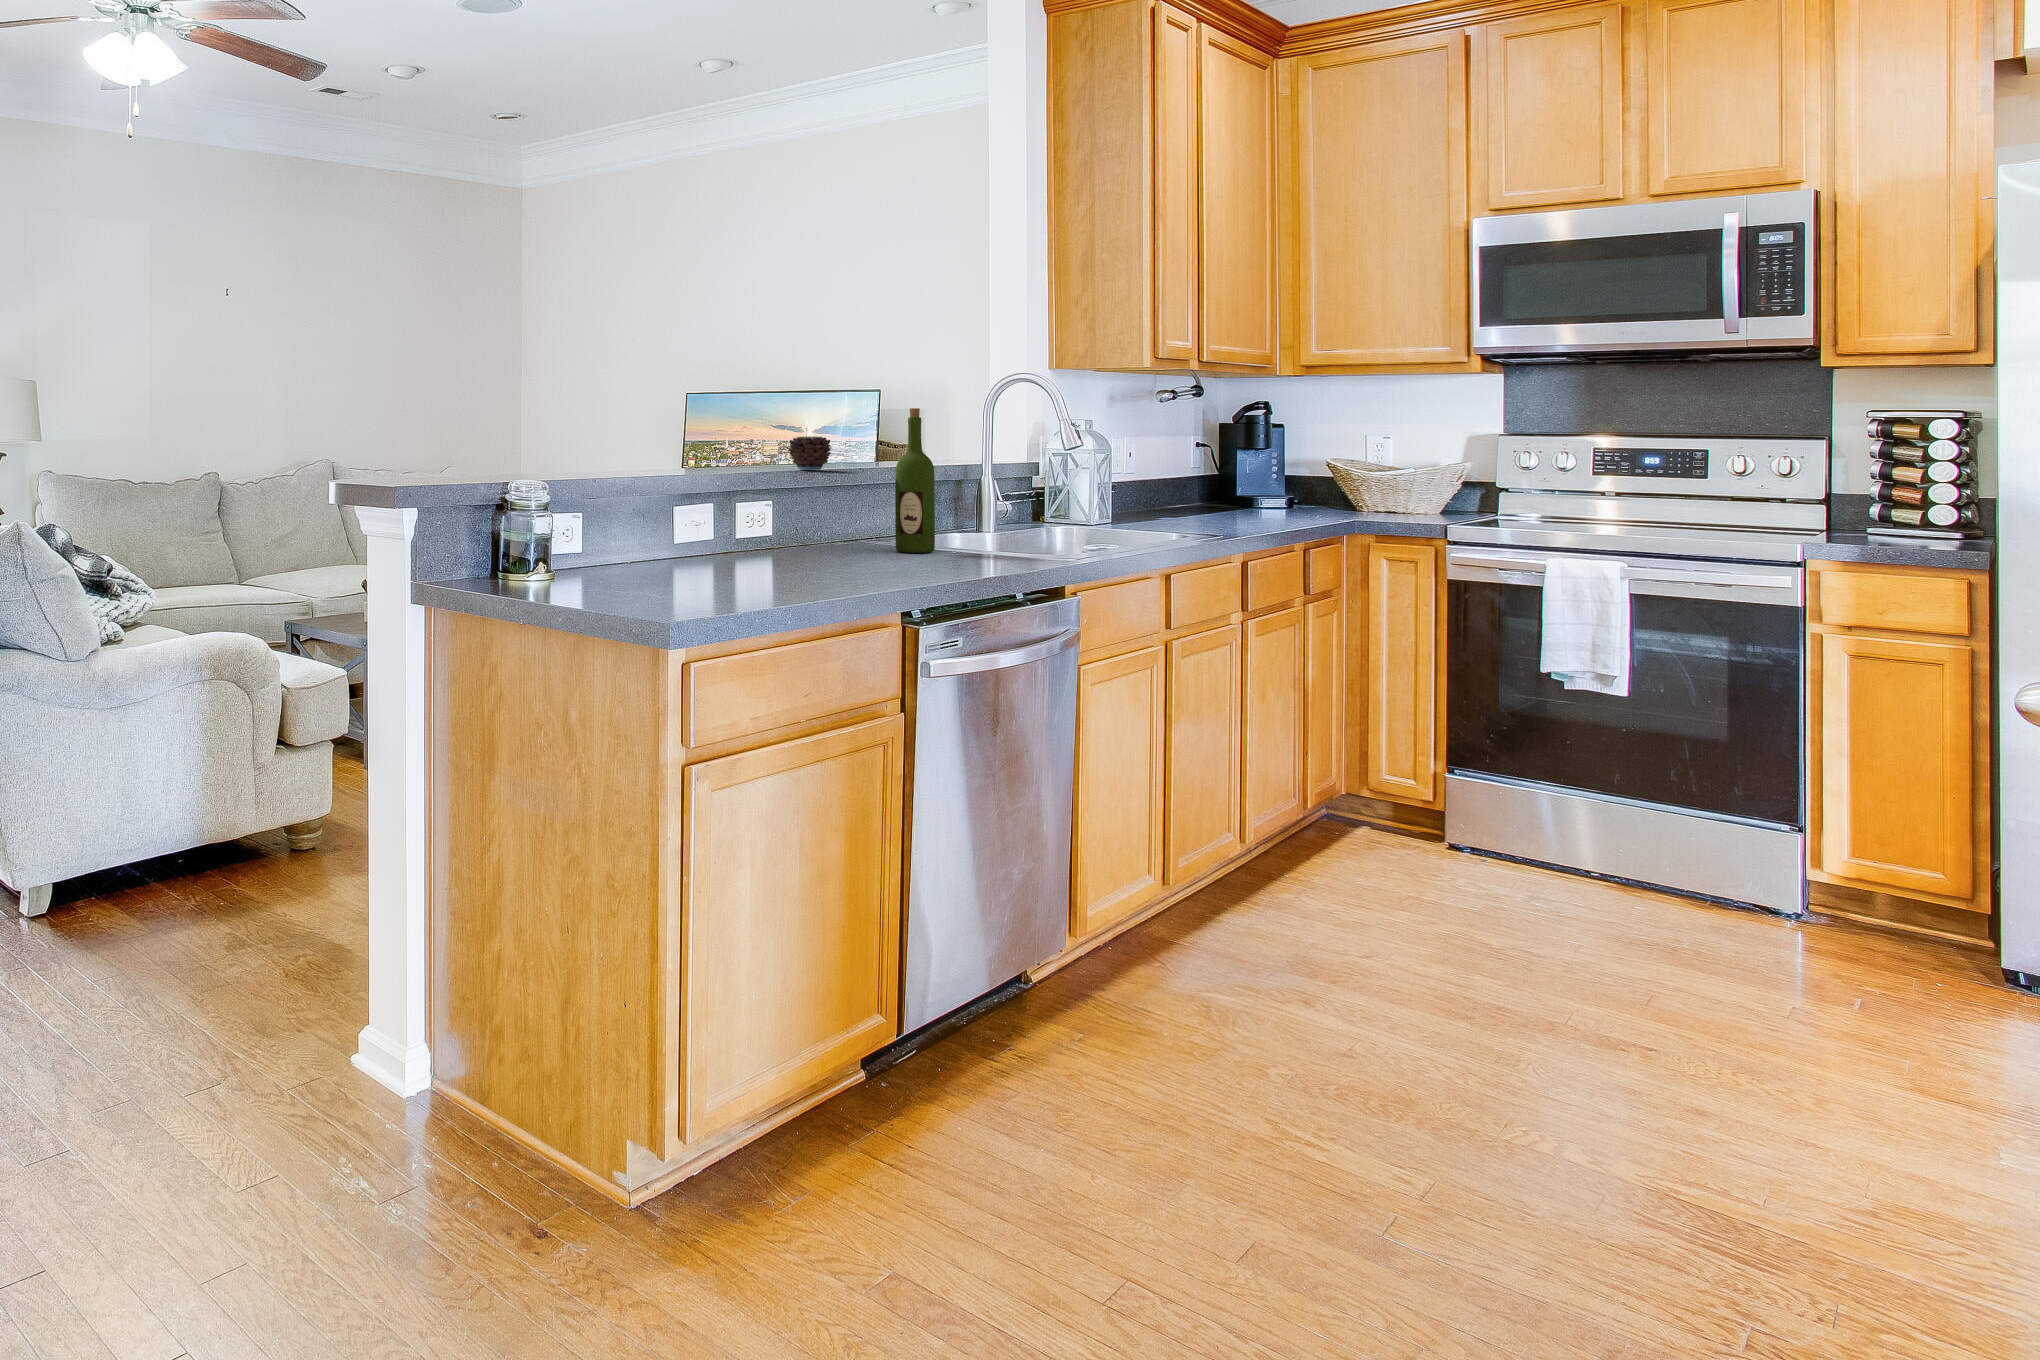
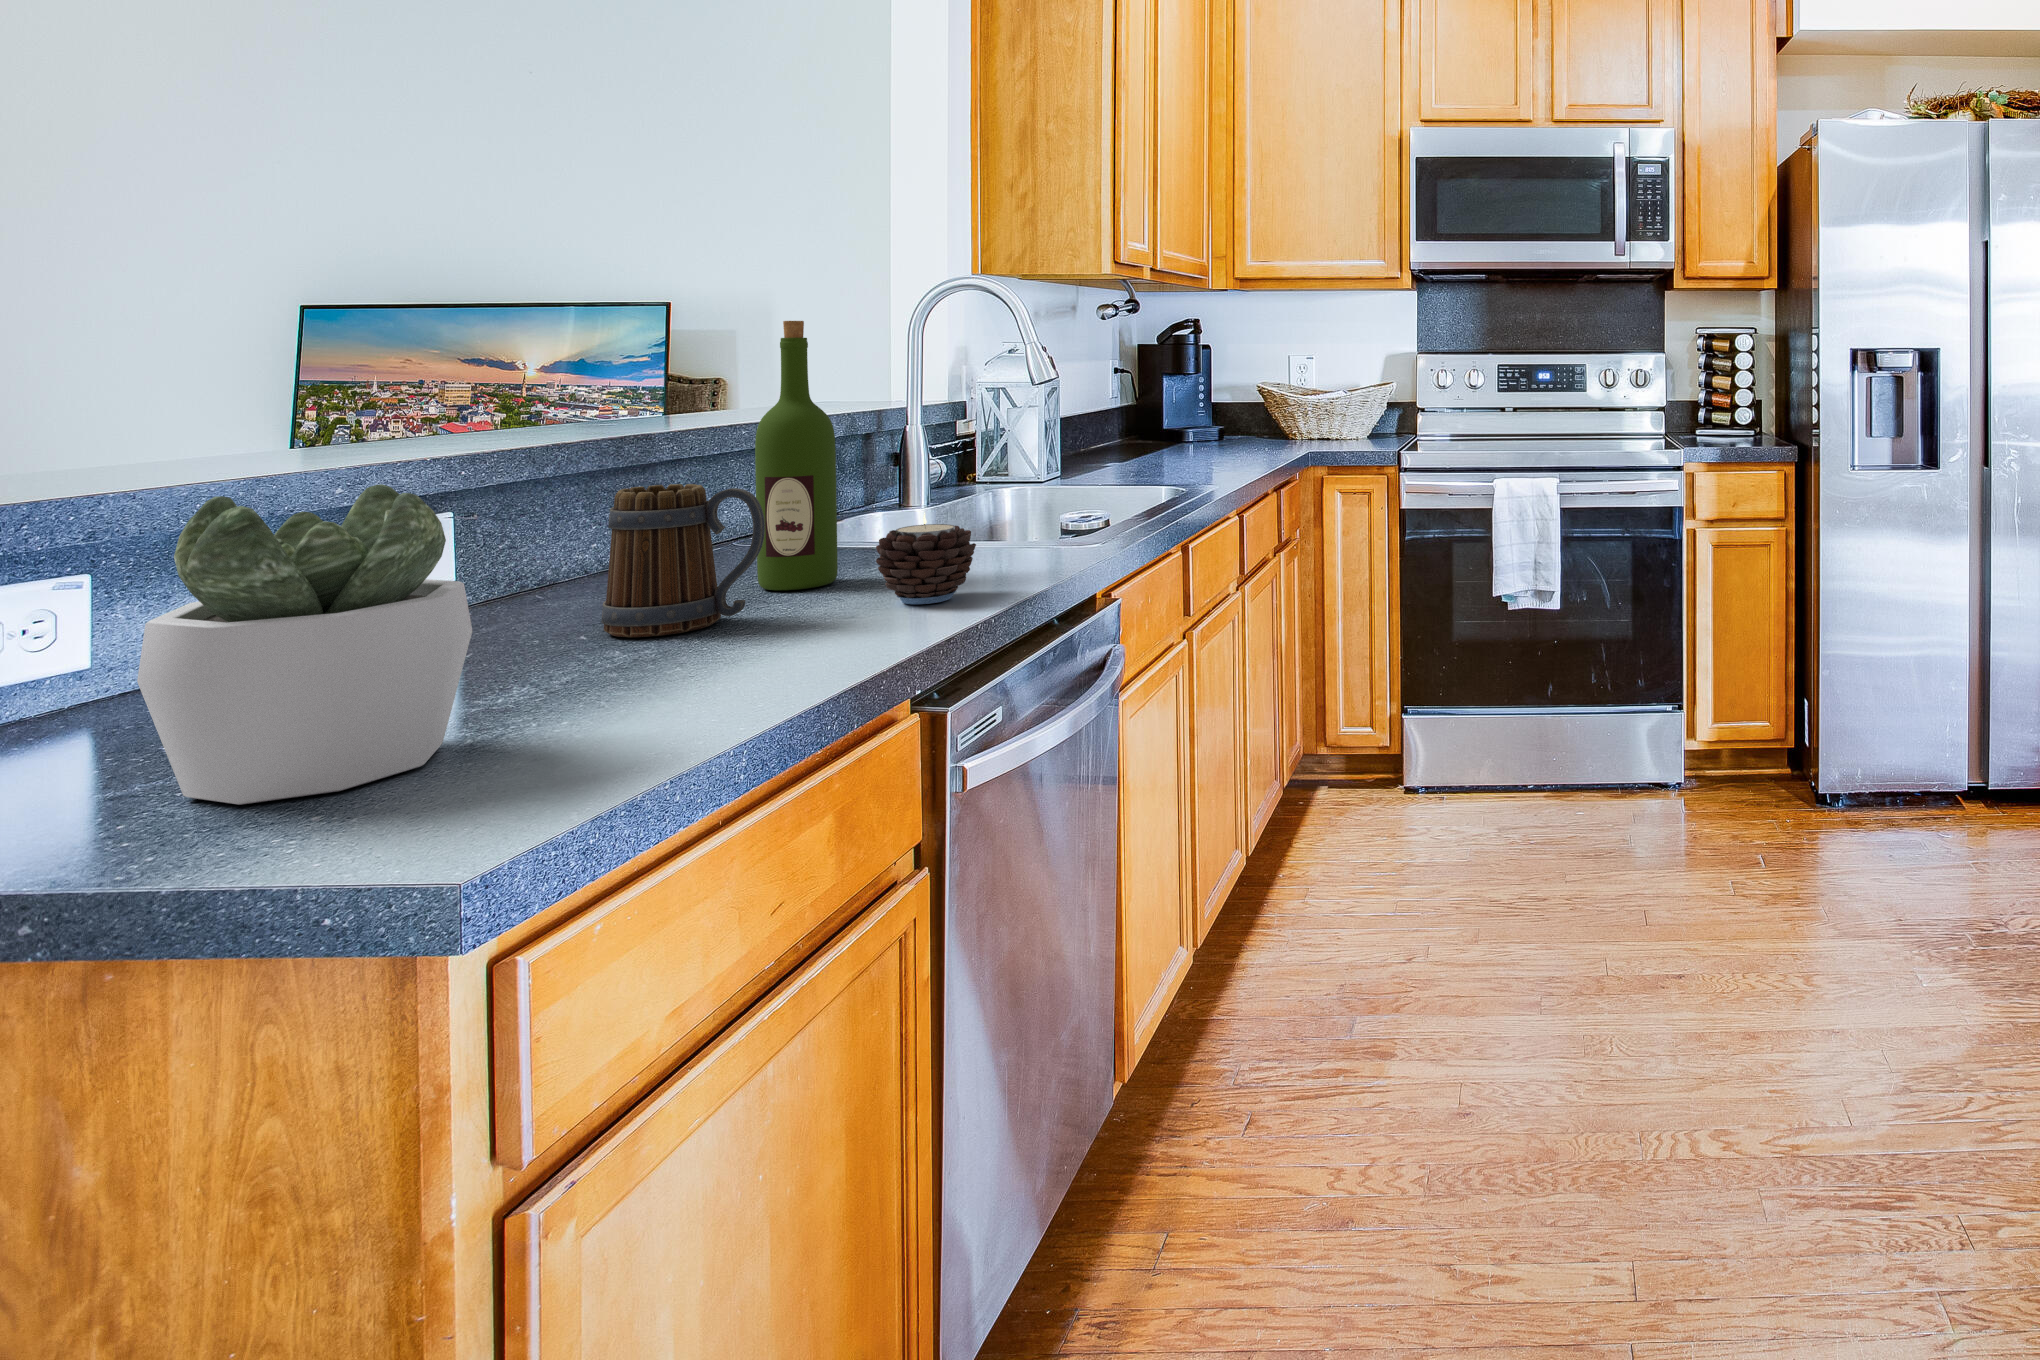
candle: present [789,430,831,470] -> present [876,513,976,604]
succulent plant: none [702,472,790,577] -> present [137,484,472,805]
mug: none [828,489,897,559] -> present [601,484,765,637]

